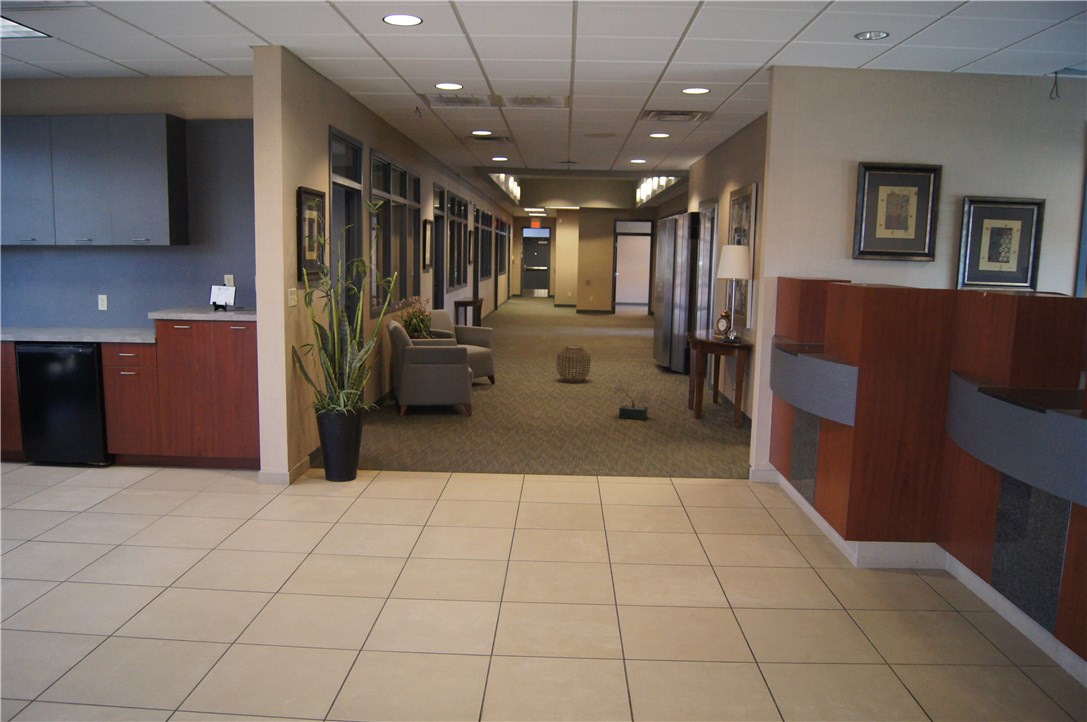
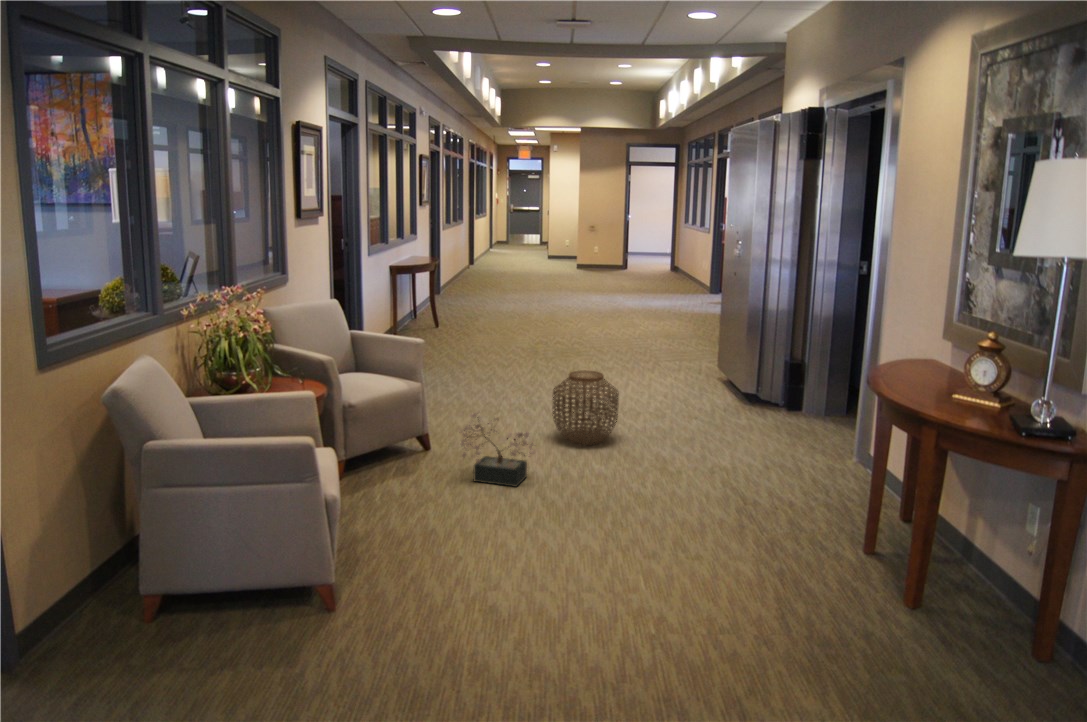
decorative plant: present [611,380,653,420] -> present [461,413,534,487]

